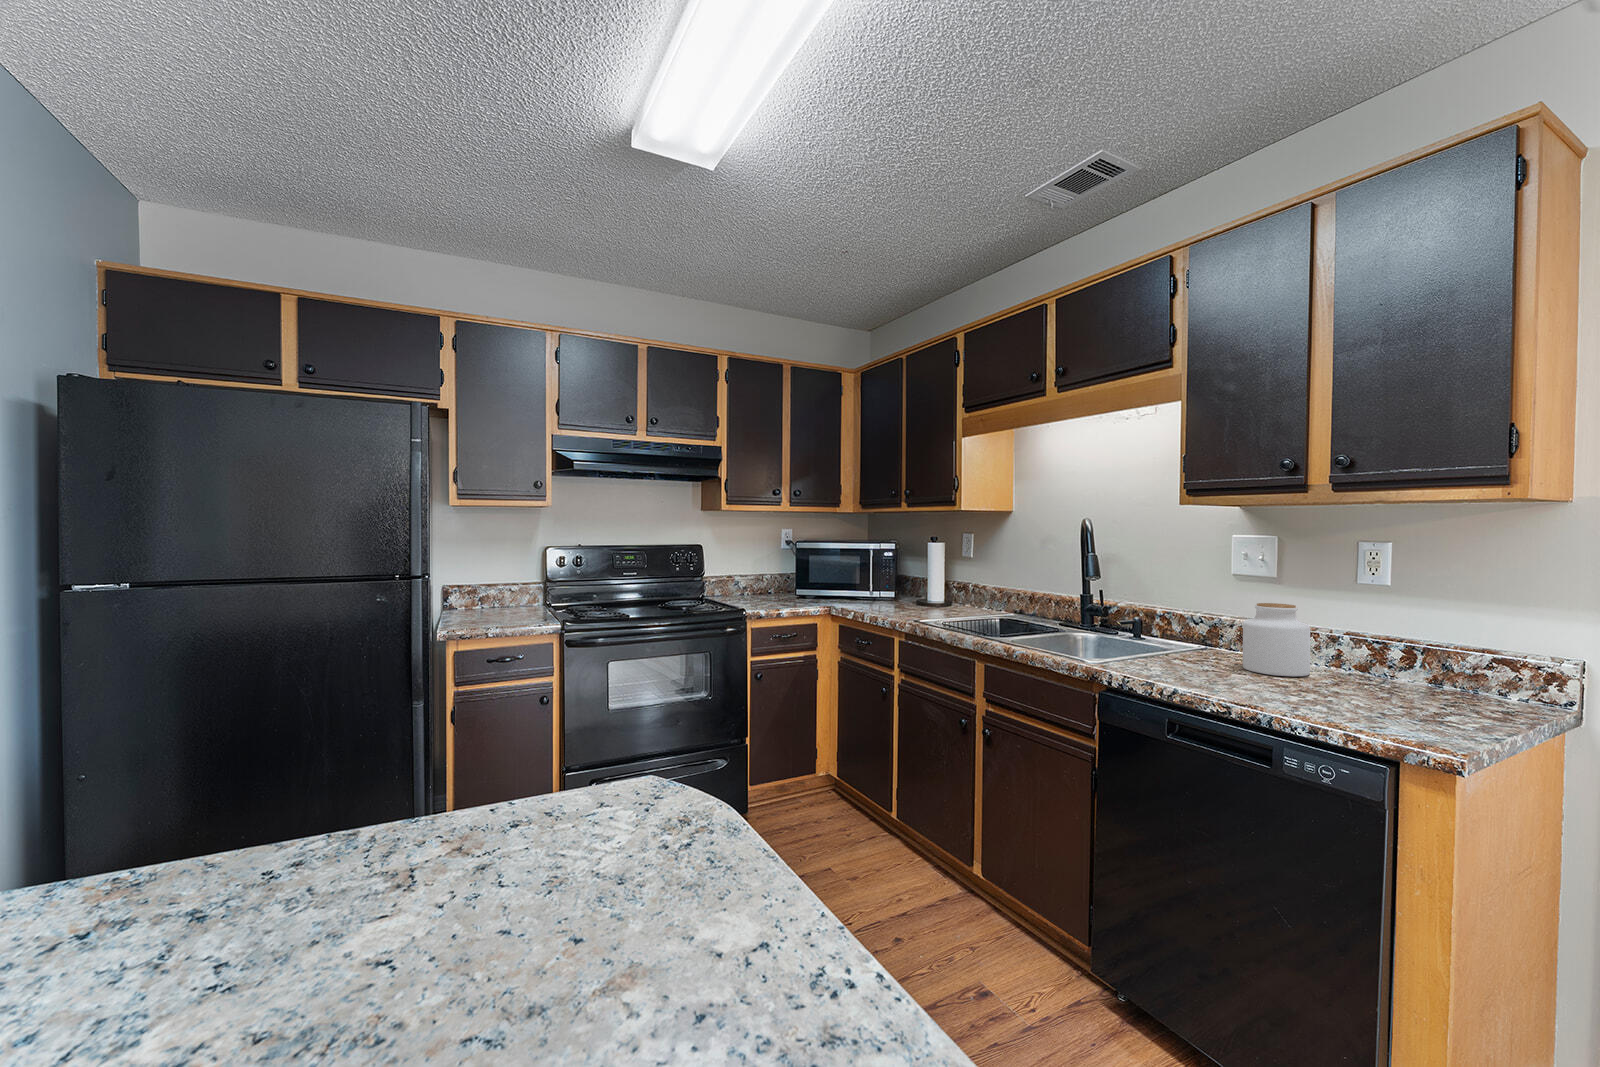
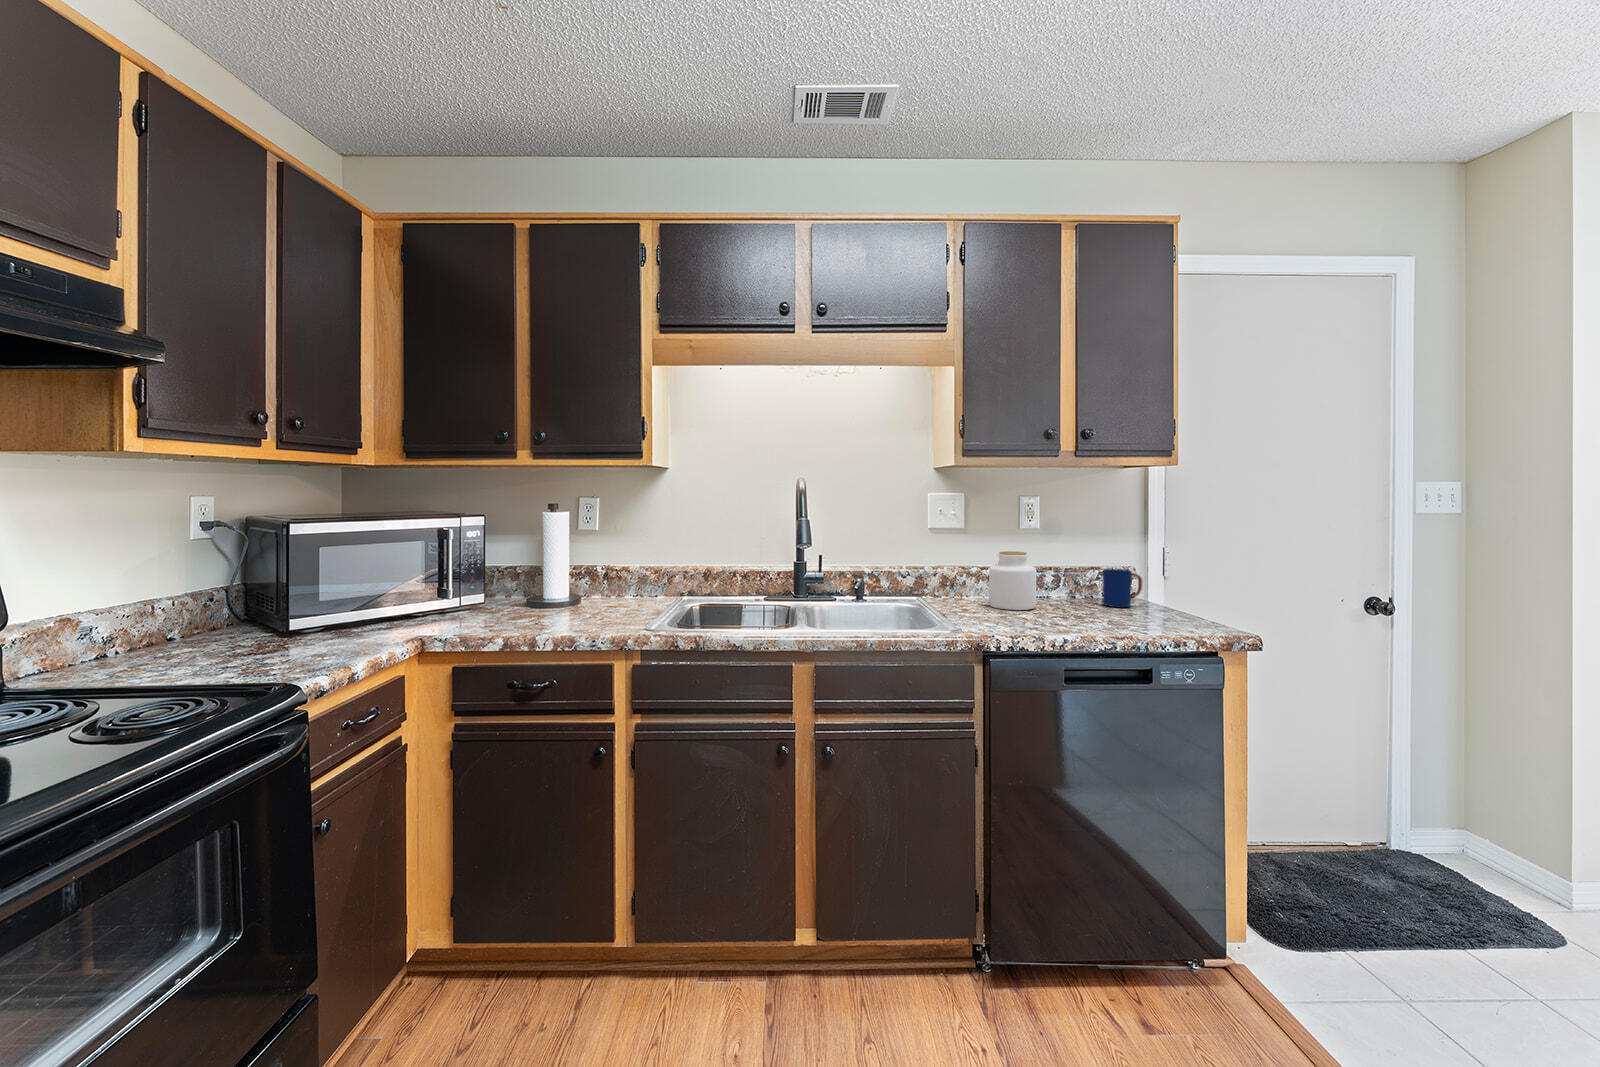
mug: none [1436,647,1513,708] -> present [1103,569,1142,607]

